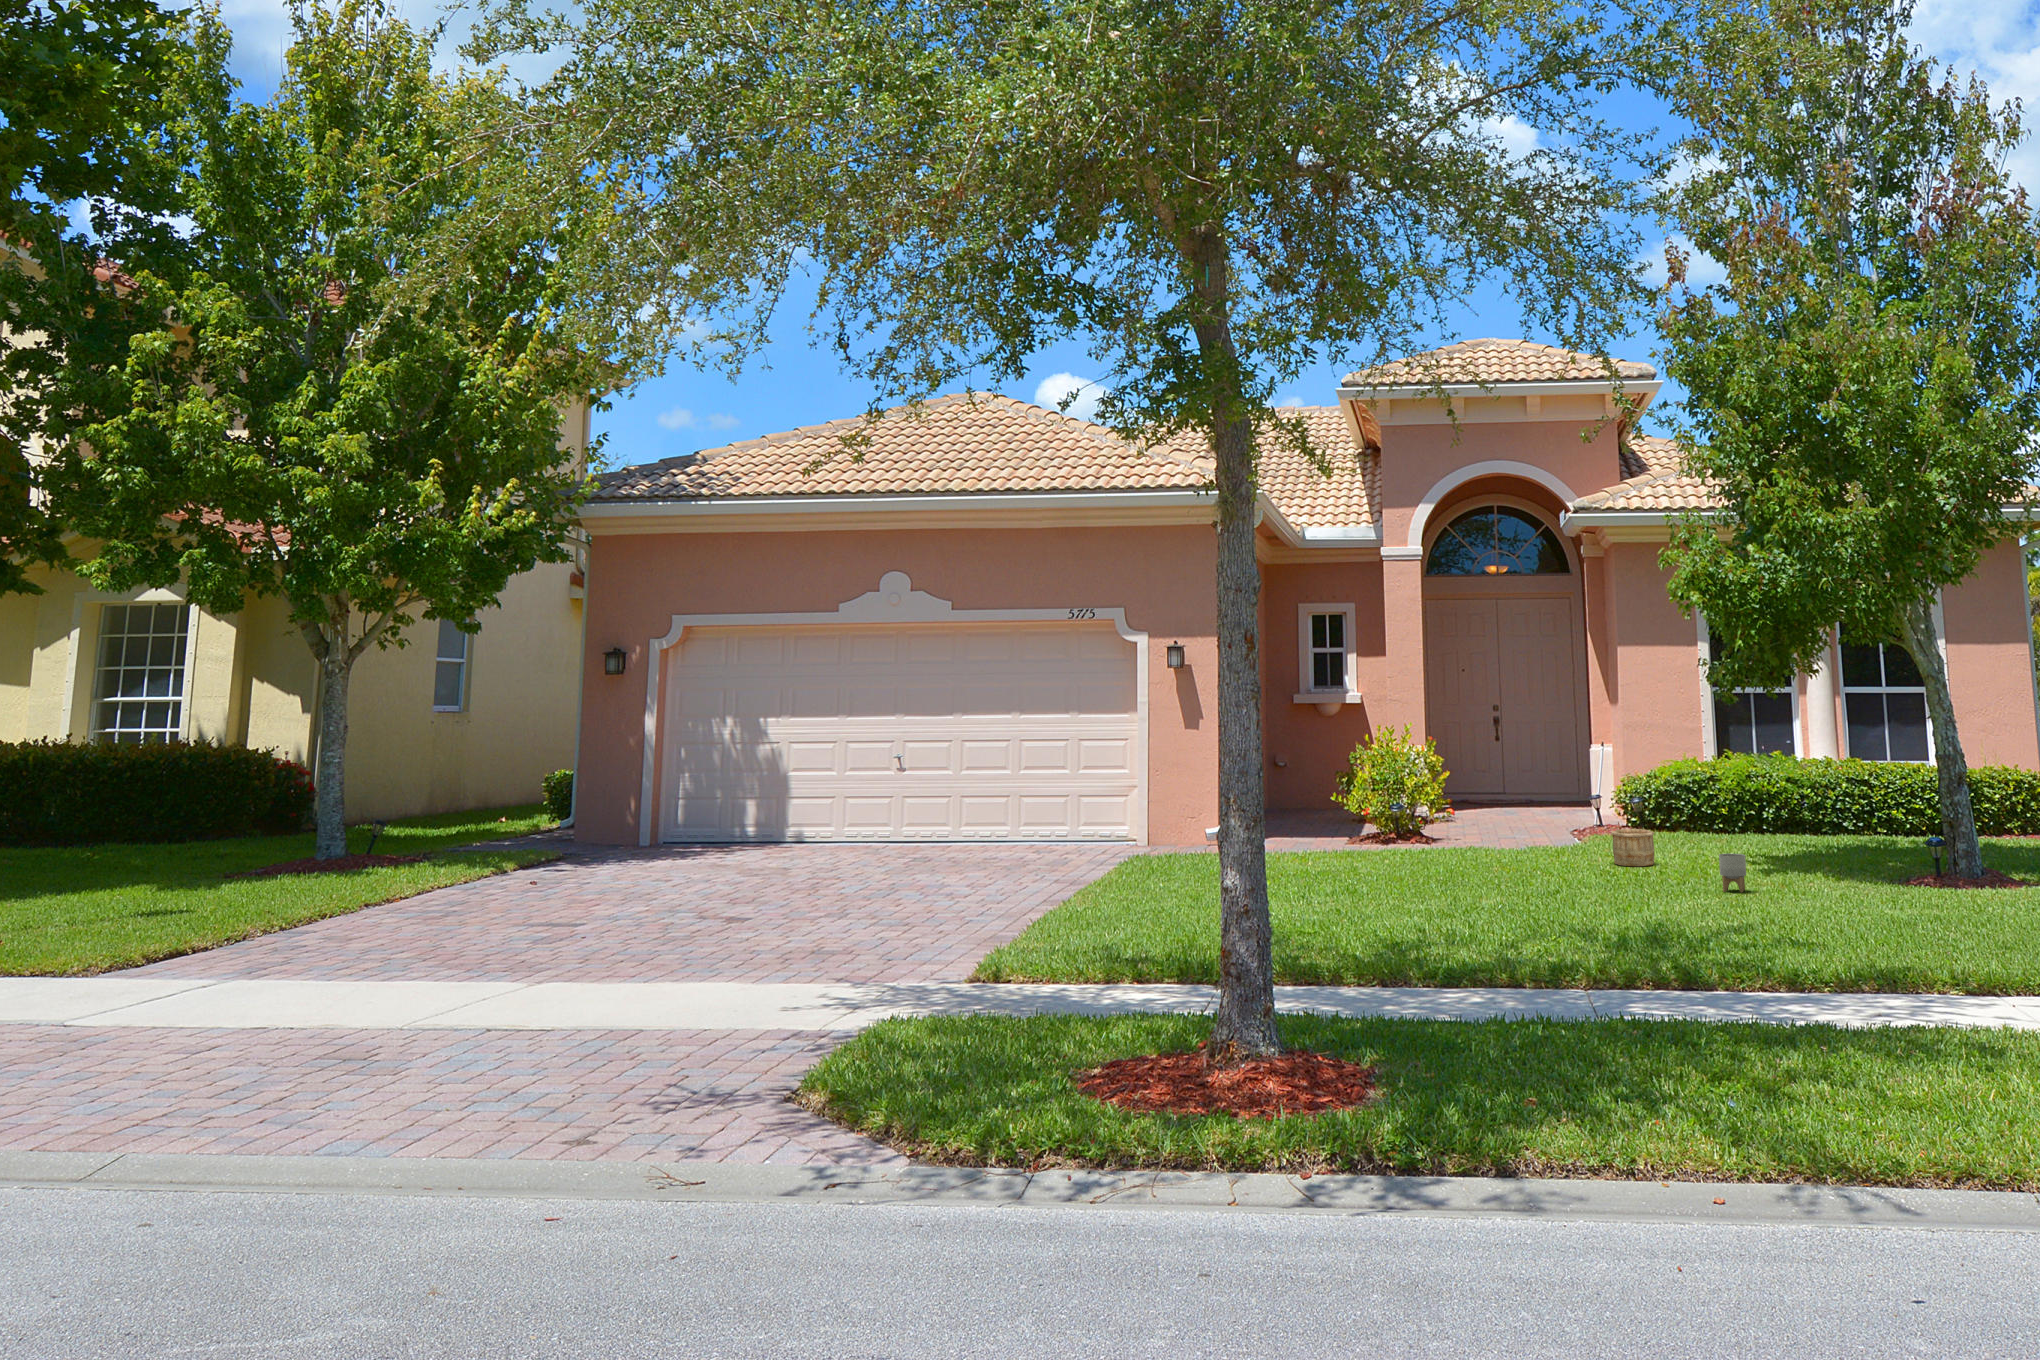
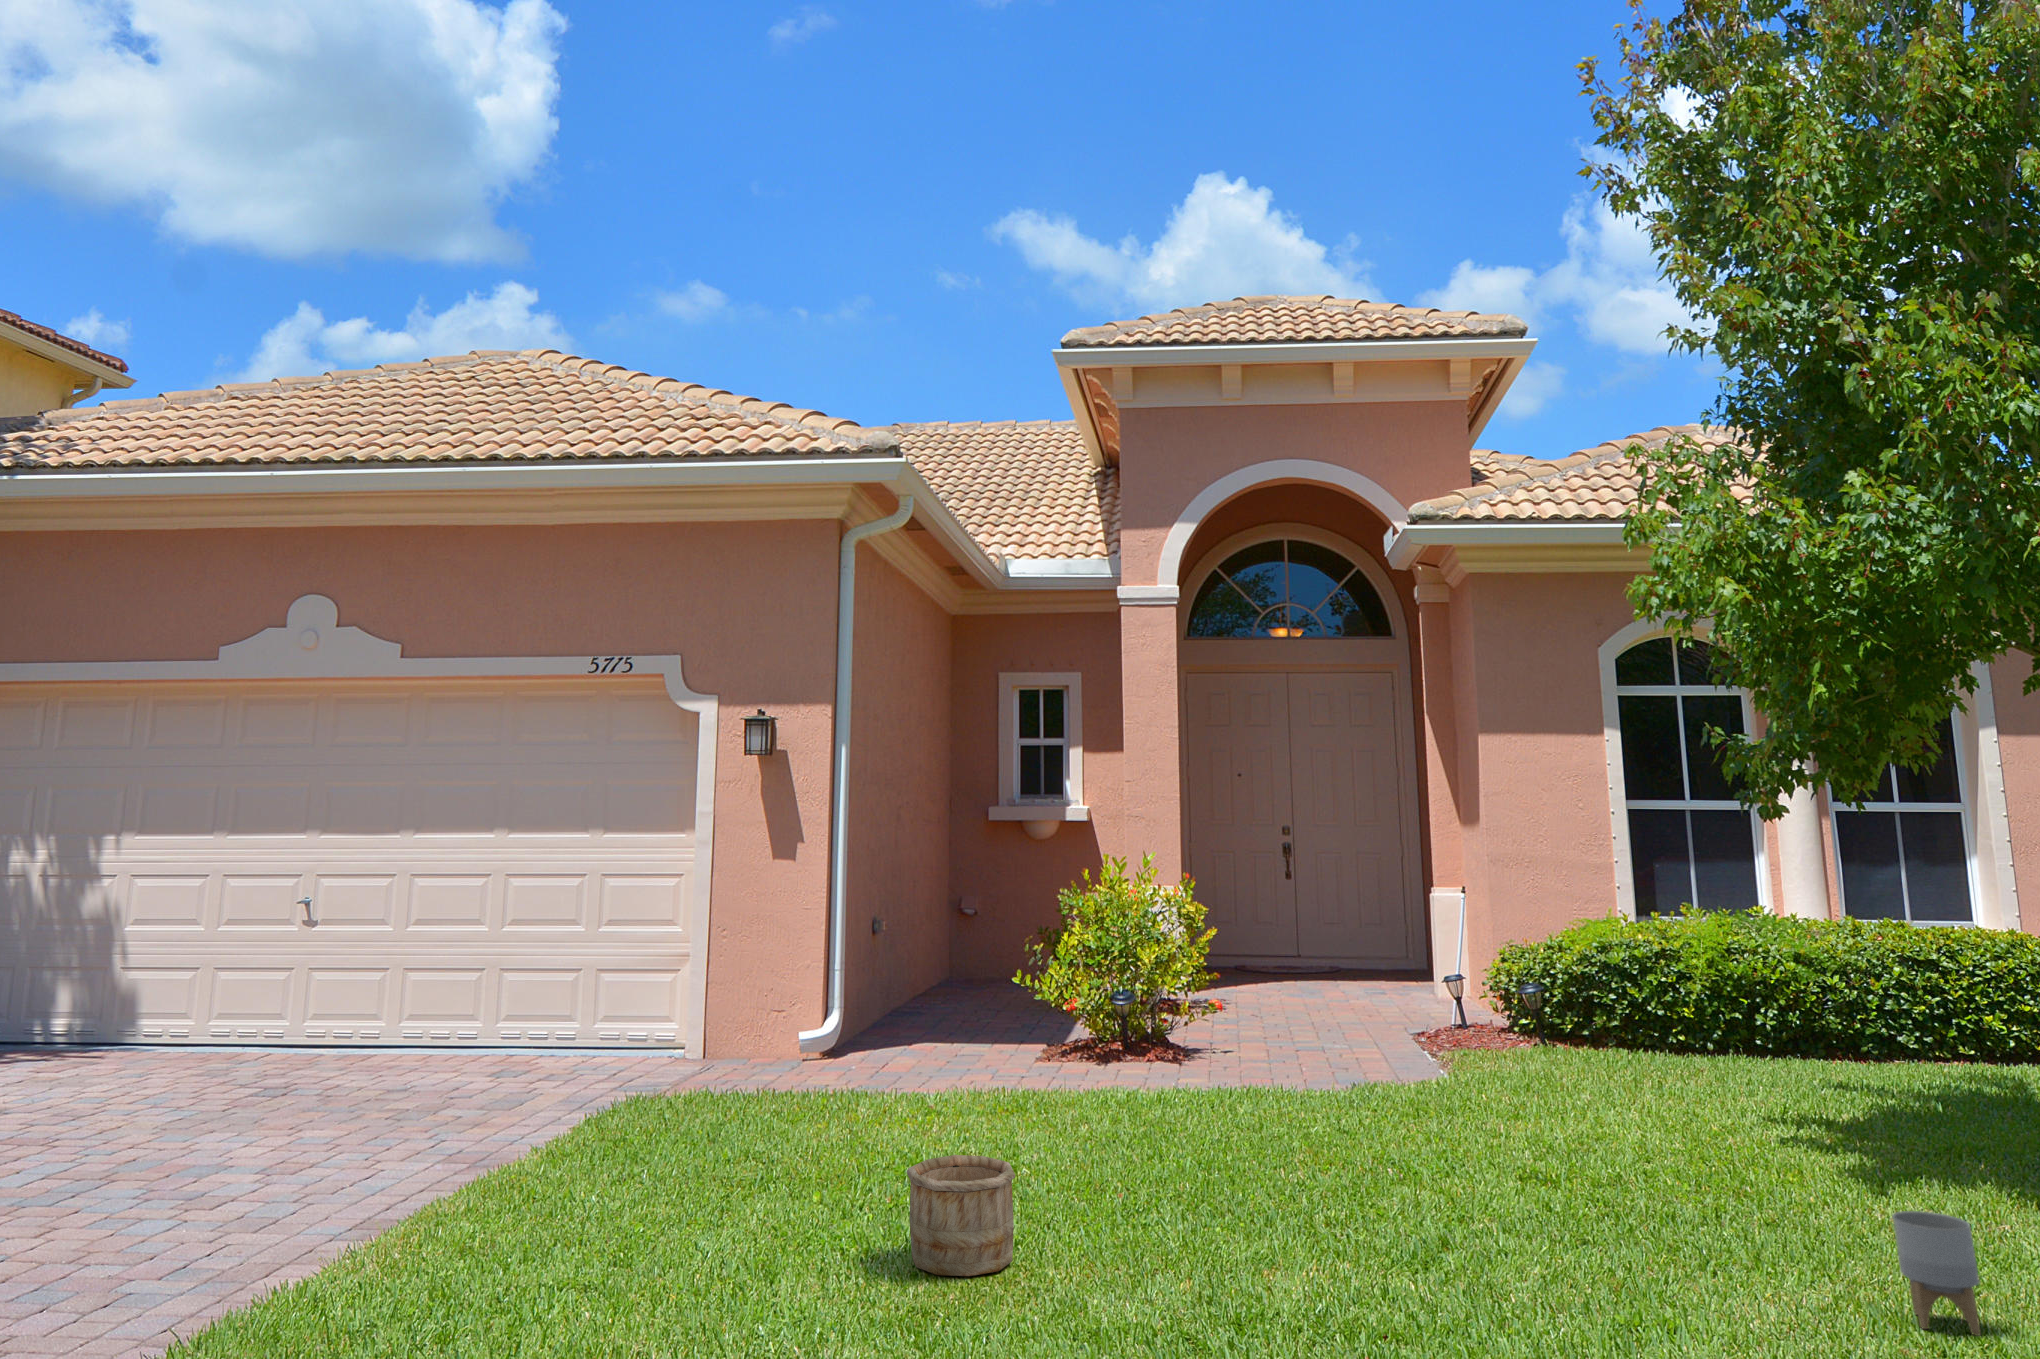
wooden bucket: present [1611,829,1654,866] -> present [907,1155,1015,1276]

